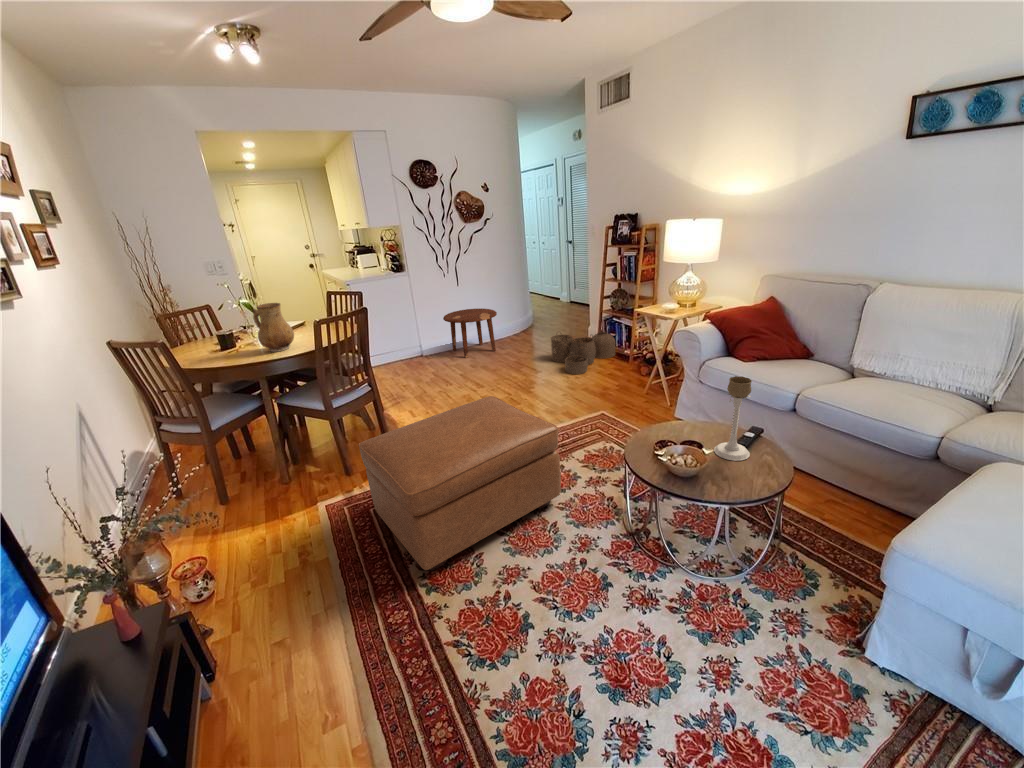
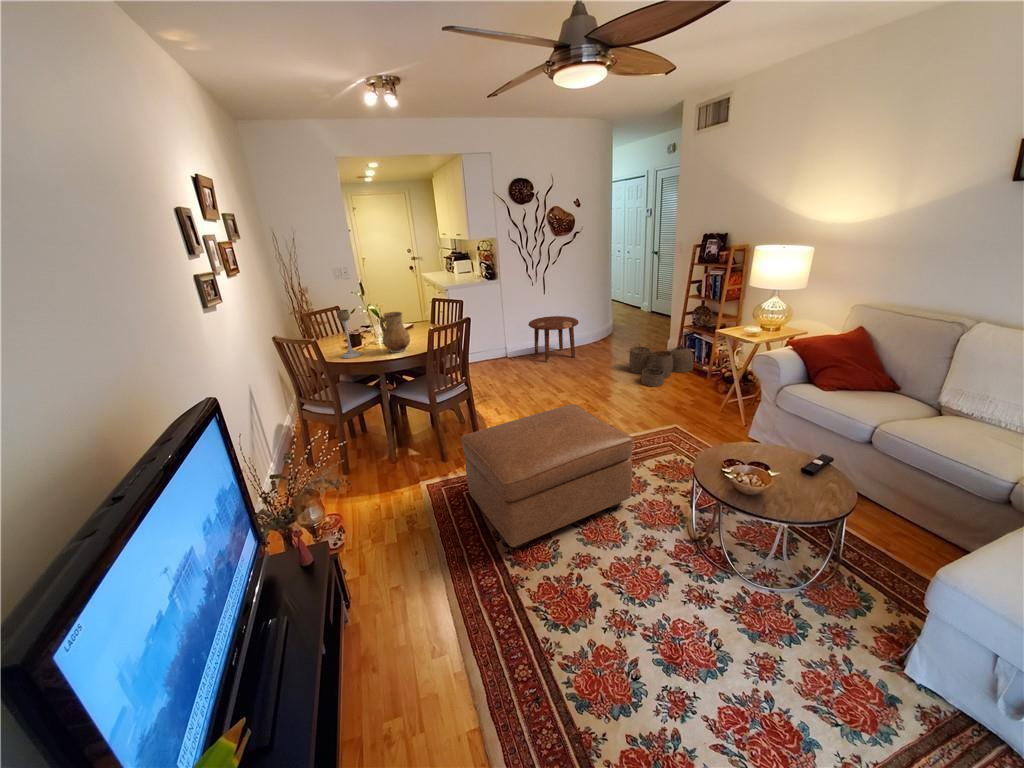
candle holder: present [714,376,752,461] -> present [336,309,361,358]

